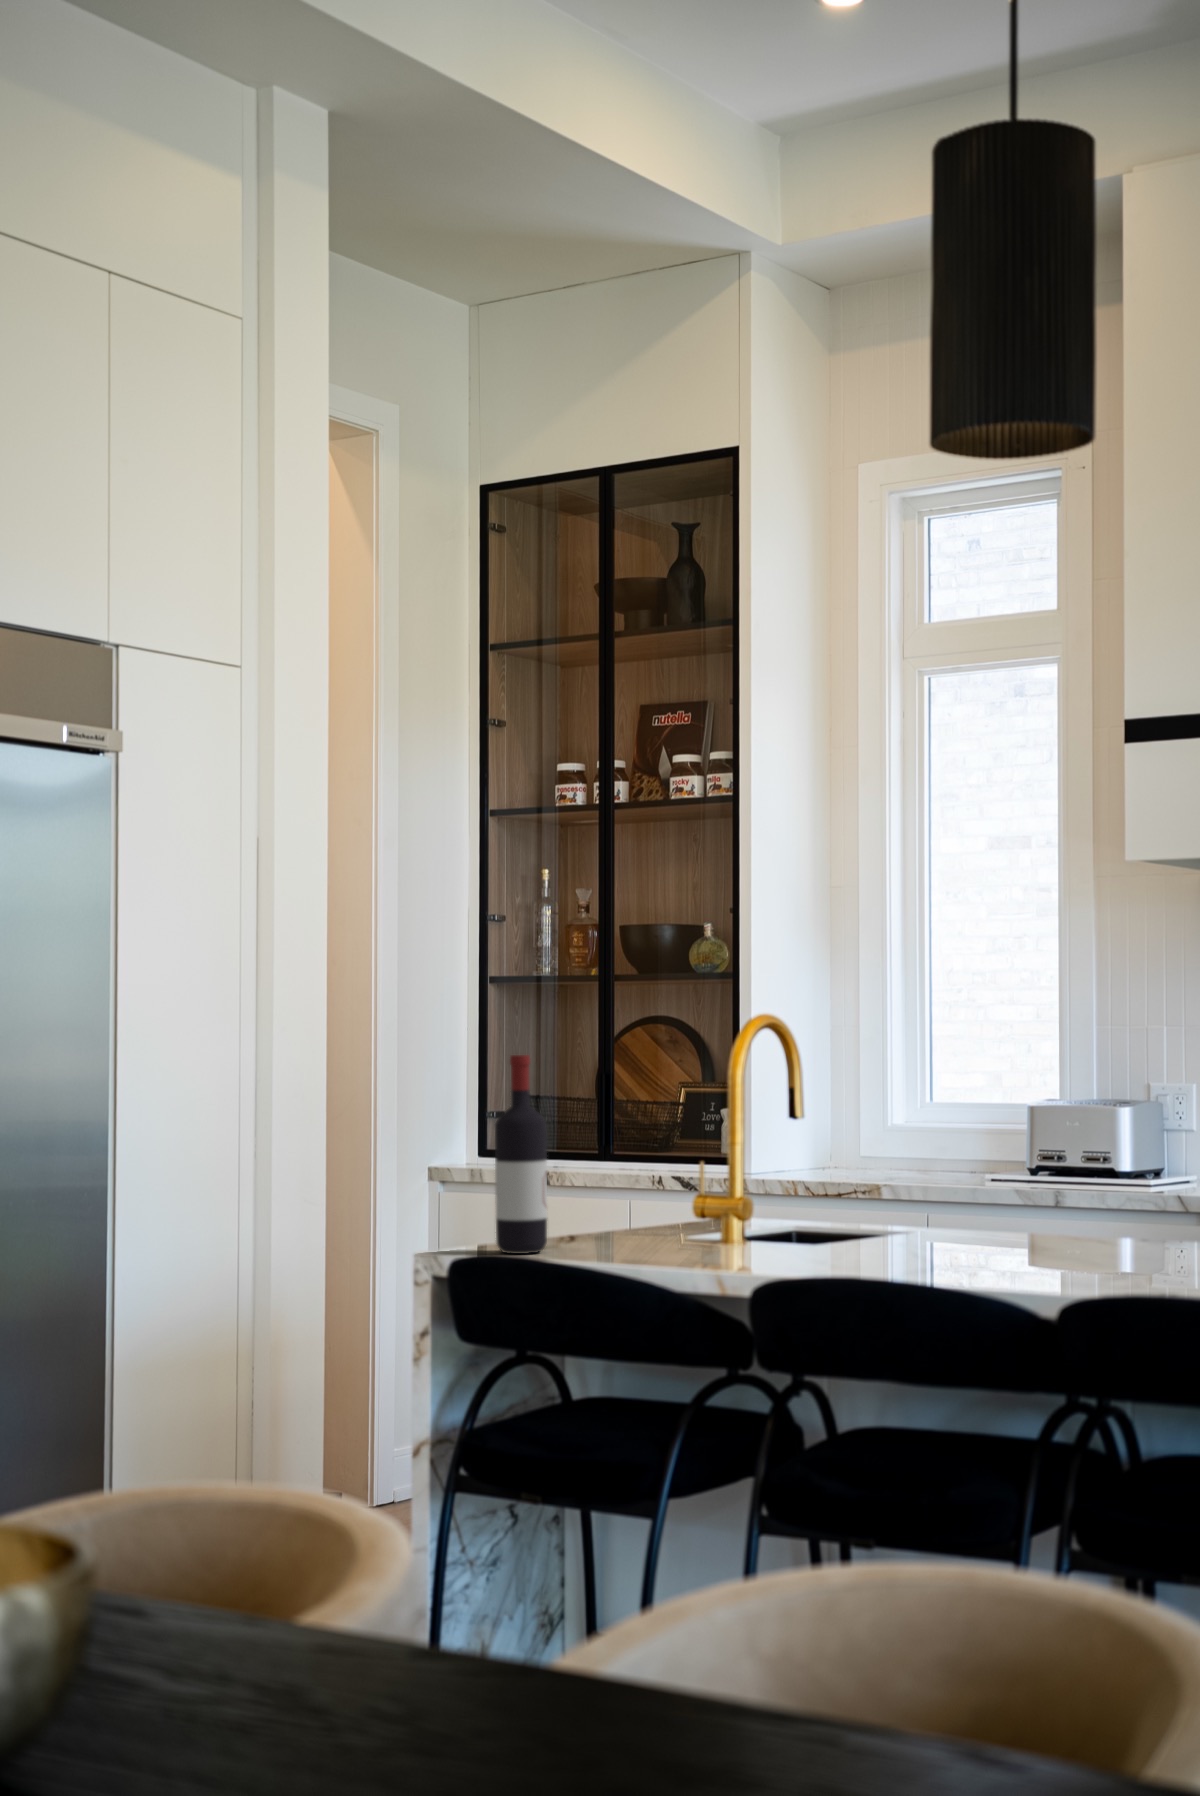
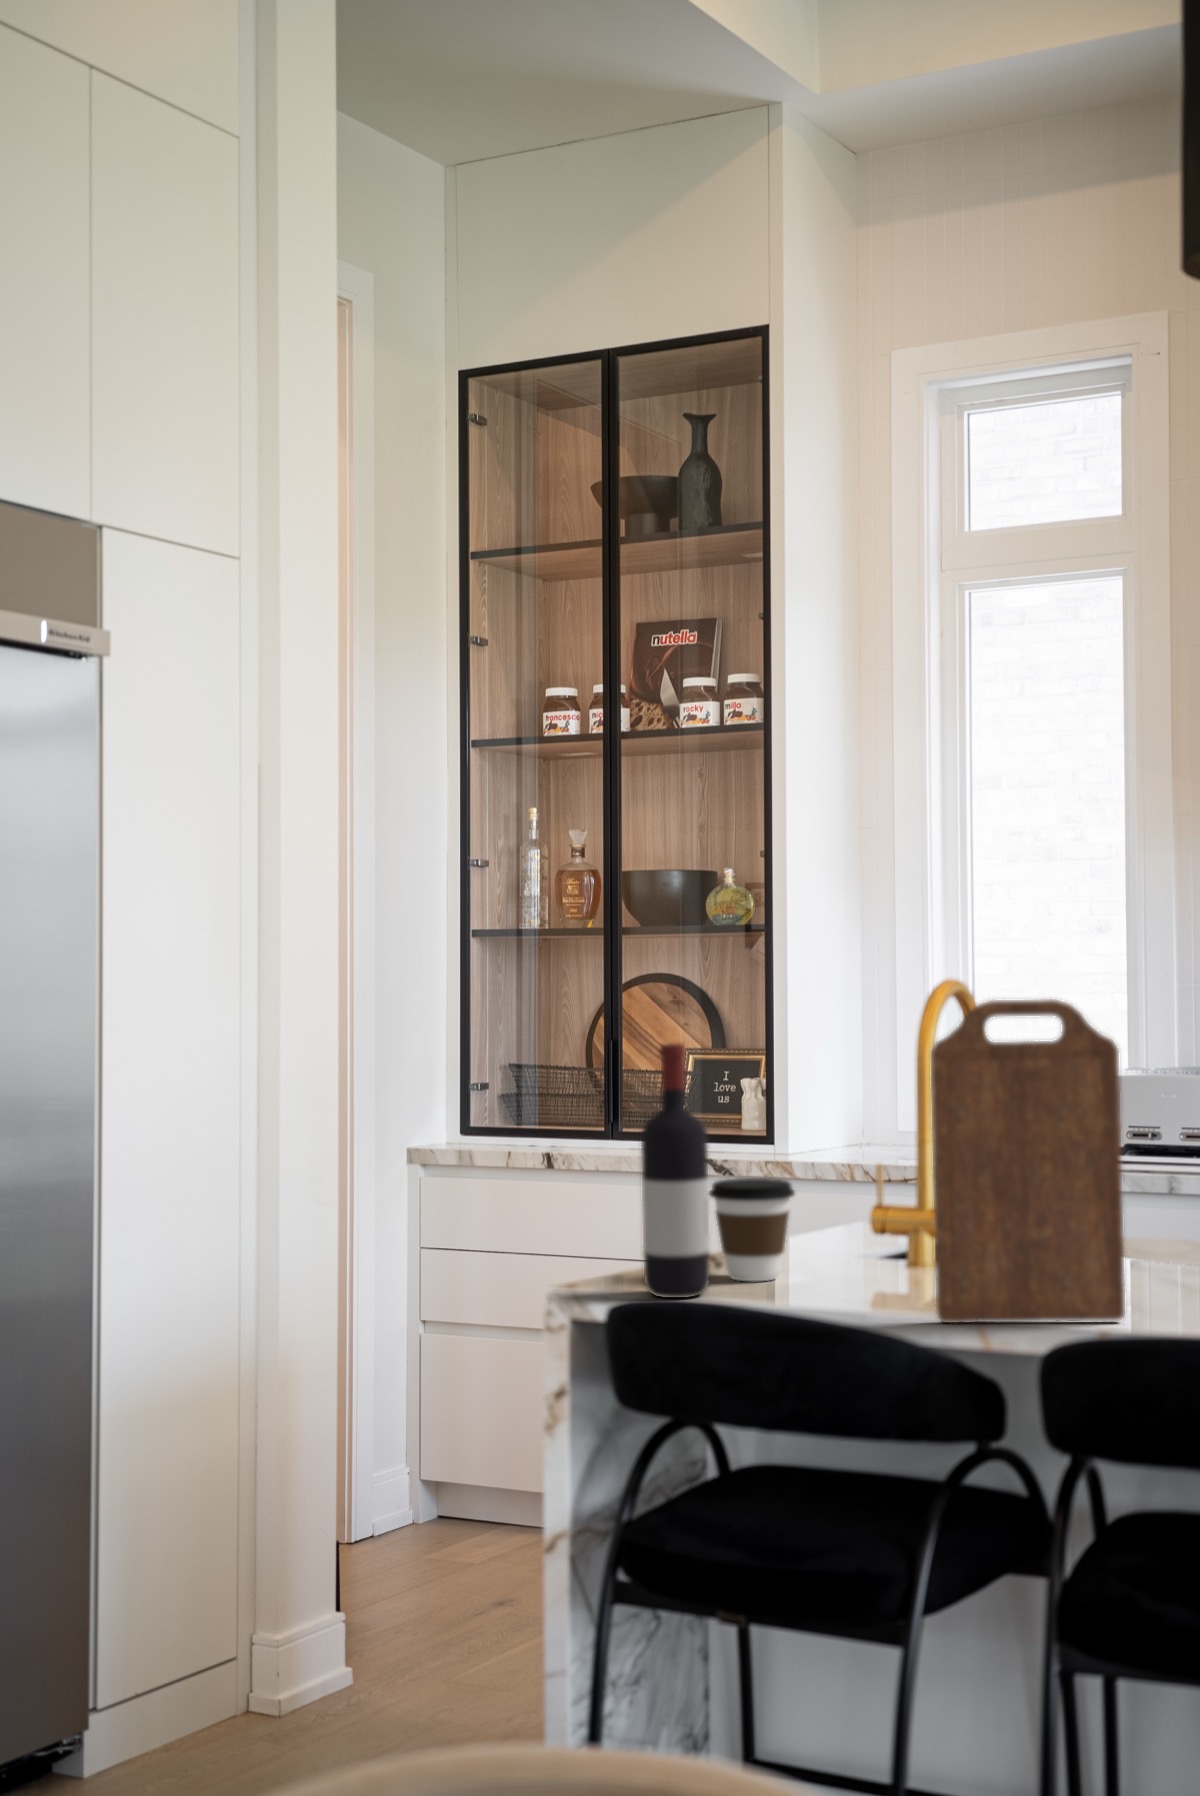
cutting board: none [690,1018,839,1269] -> present [931,999,1125,1323]
coffee cup: none [563,1166,630,1247] -> present [709,1178,795,1282]

